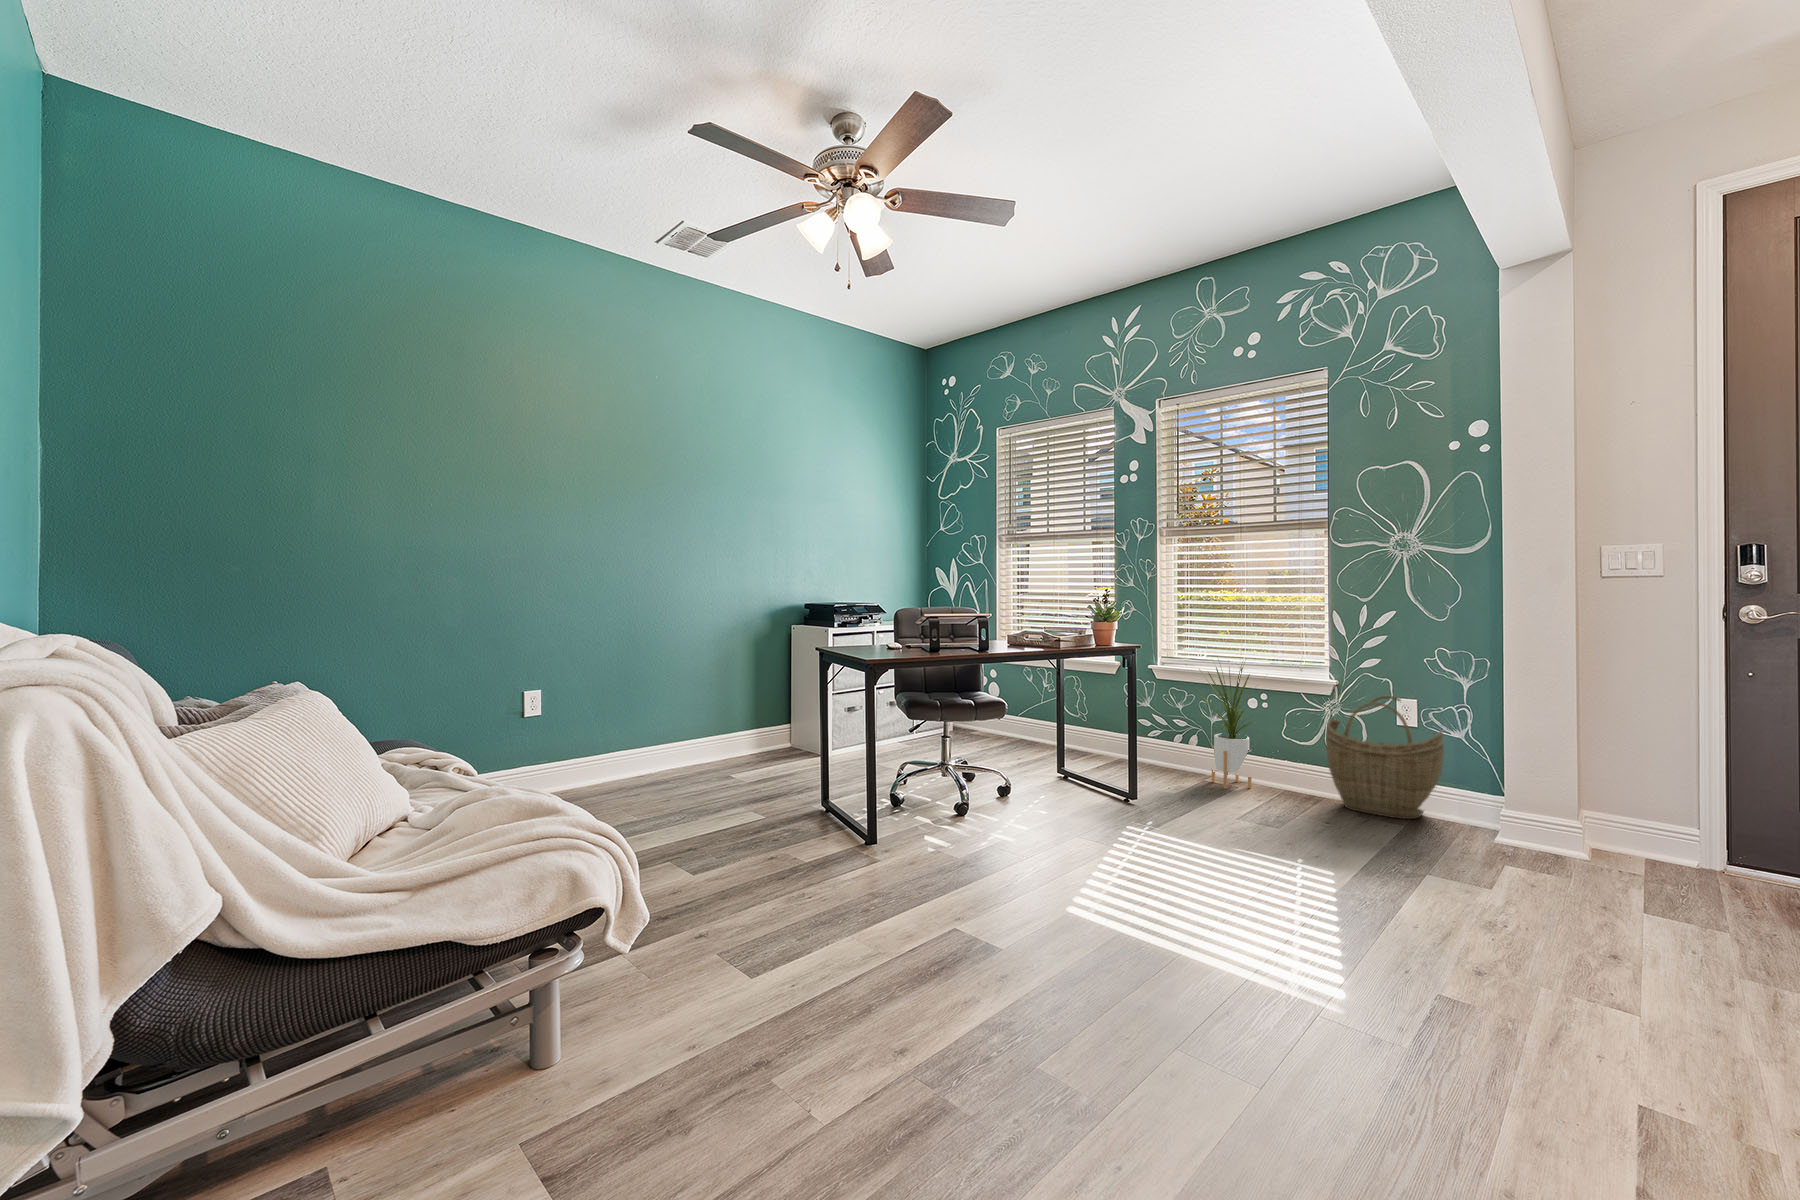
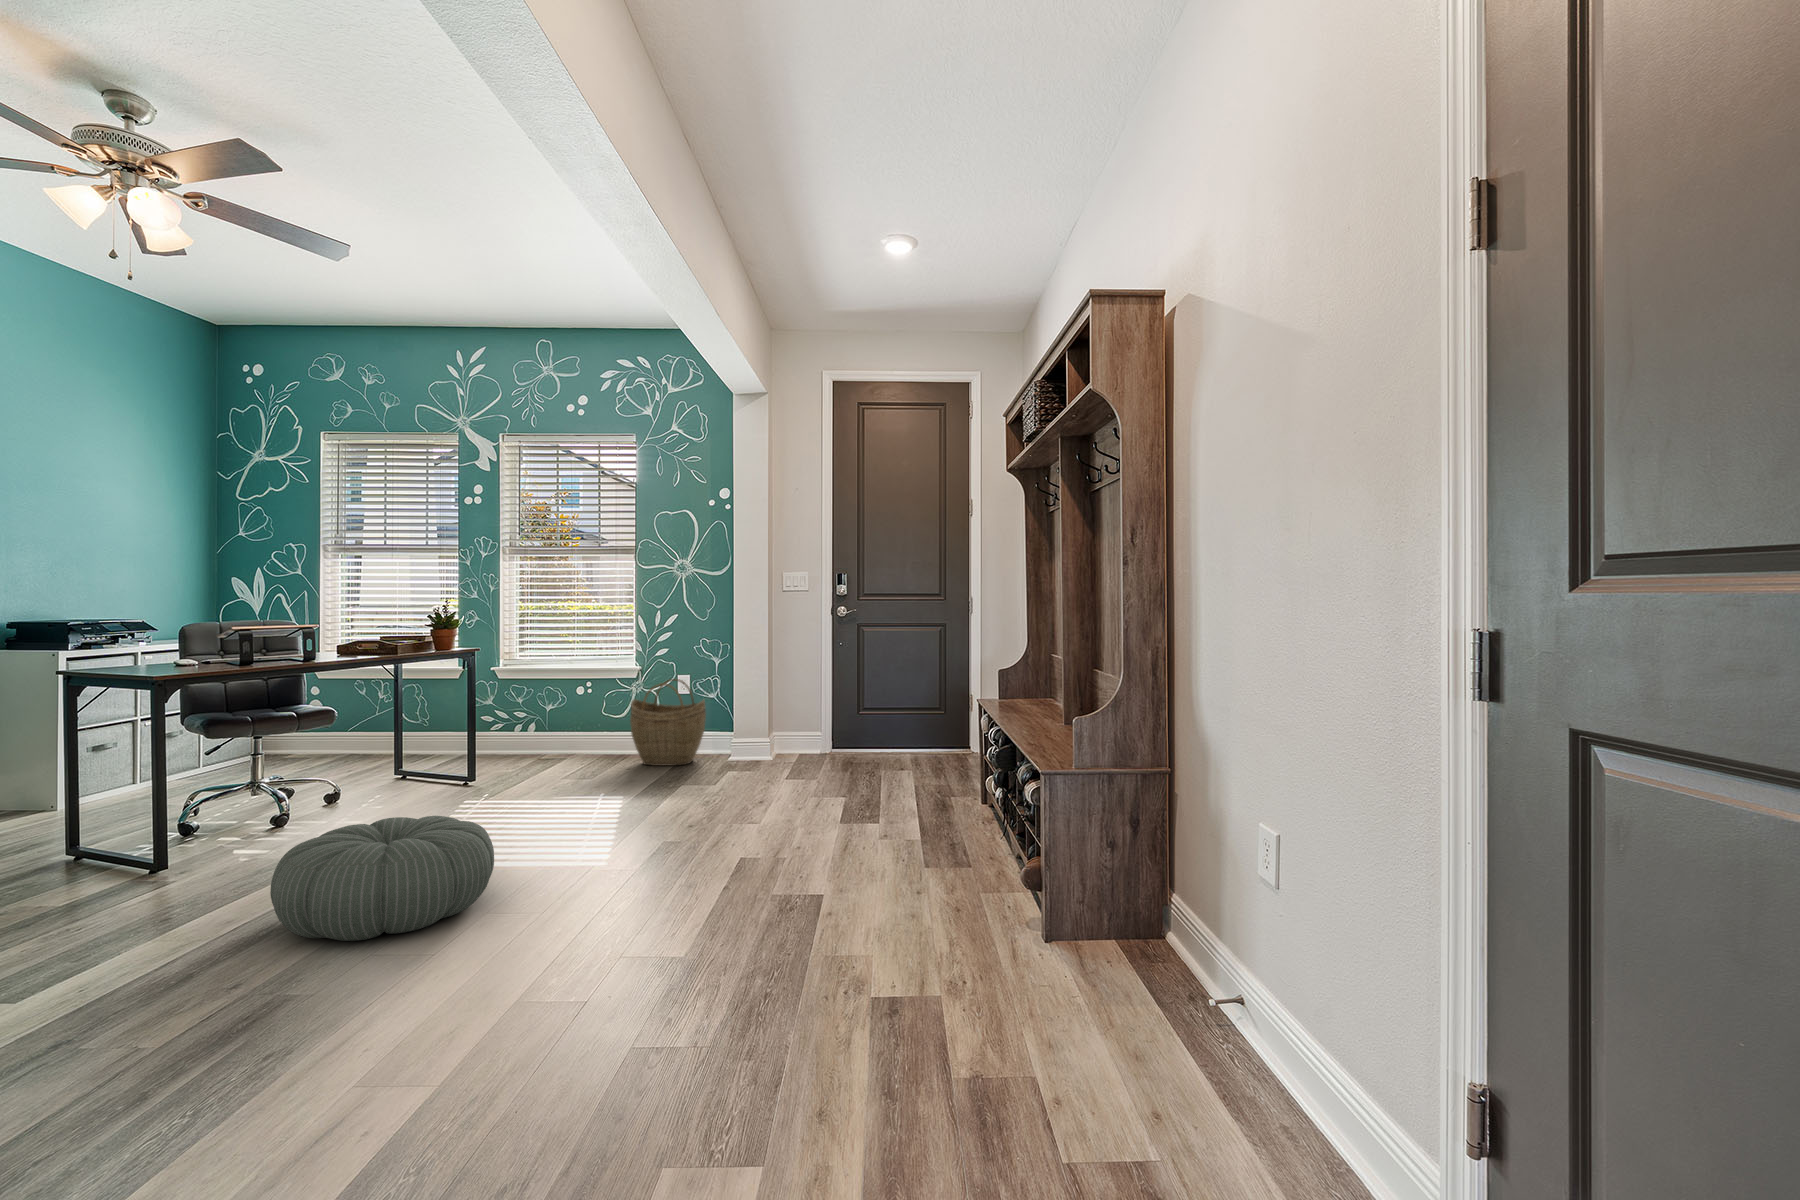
house plant: present [1196,665,1254,789] -> none [529,656,591,766]
pouf: none [936,871,1197,1070] -> present [270,816,494,941]

